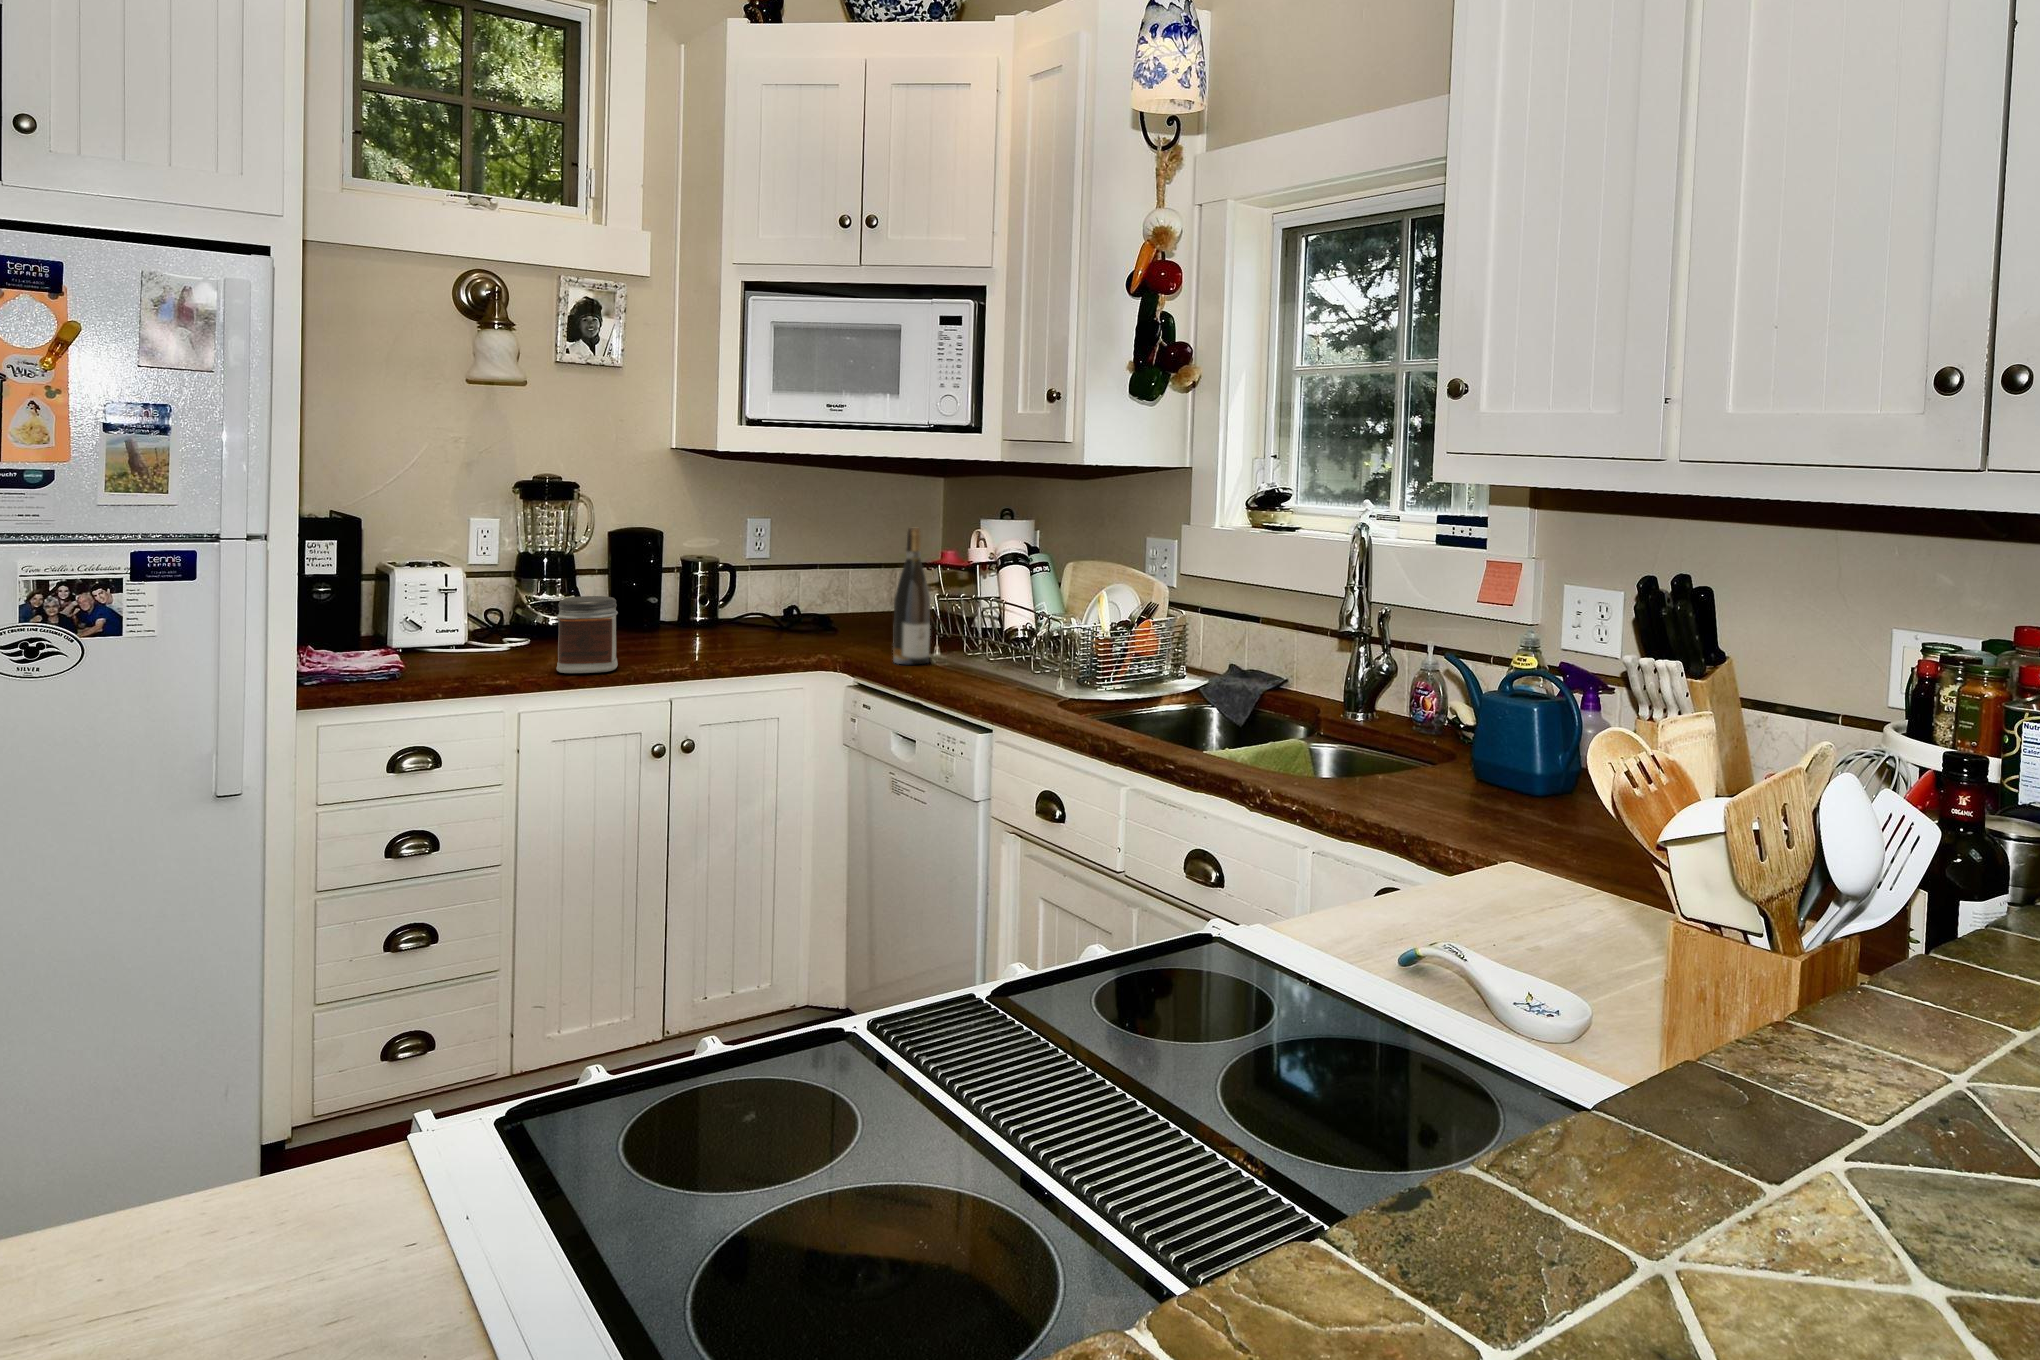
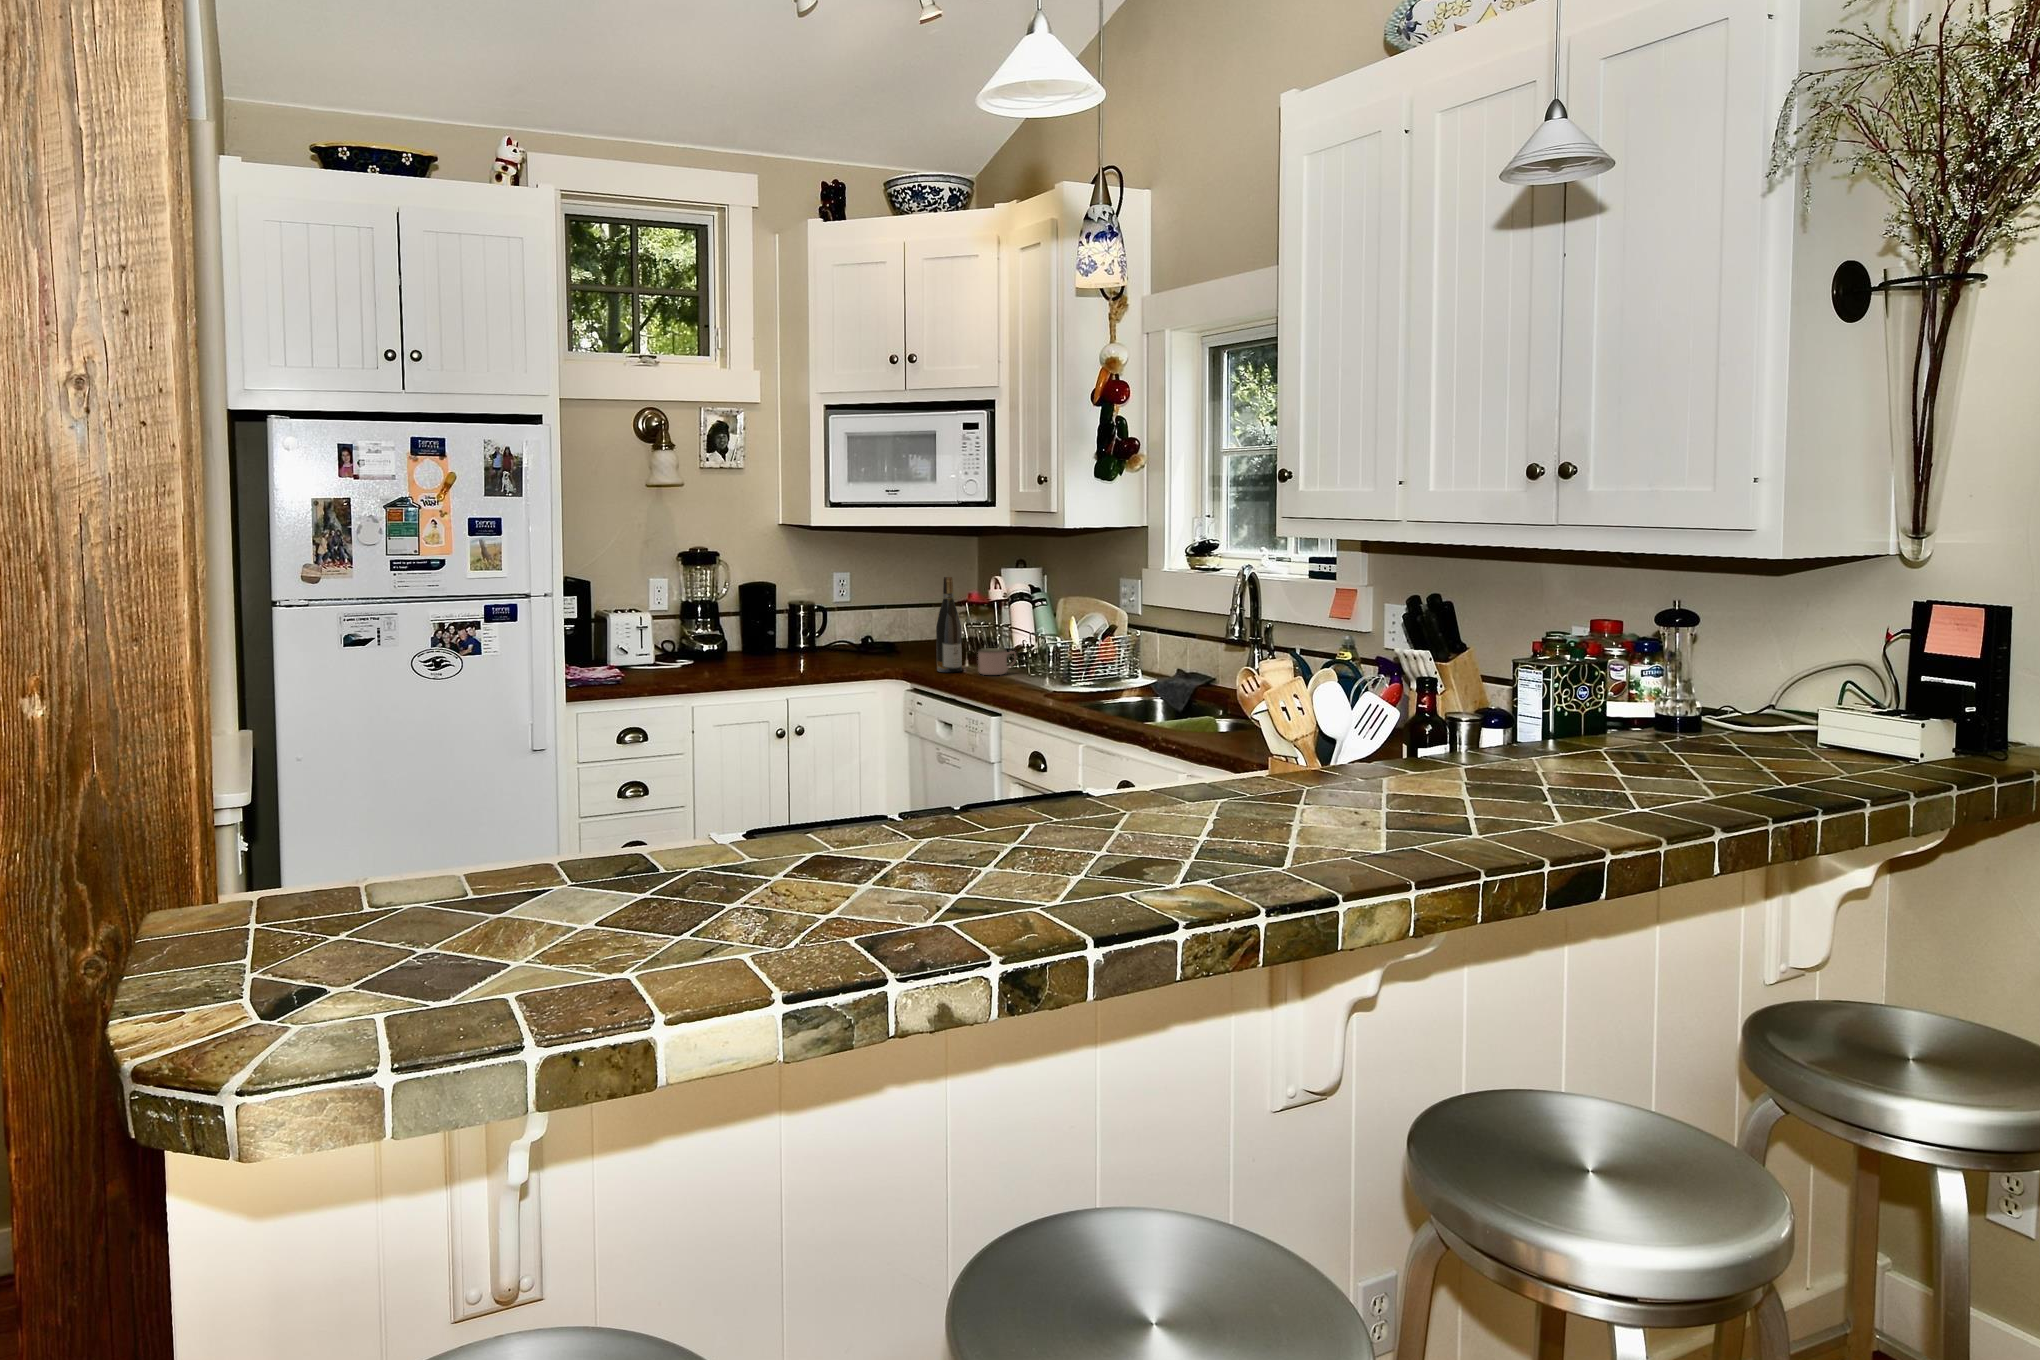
jar: present [556,596,618,673] -> none [717,629,755,679]
mug: none [954,630,1008,670] -> present [978,648,1016,675]

